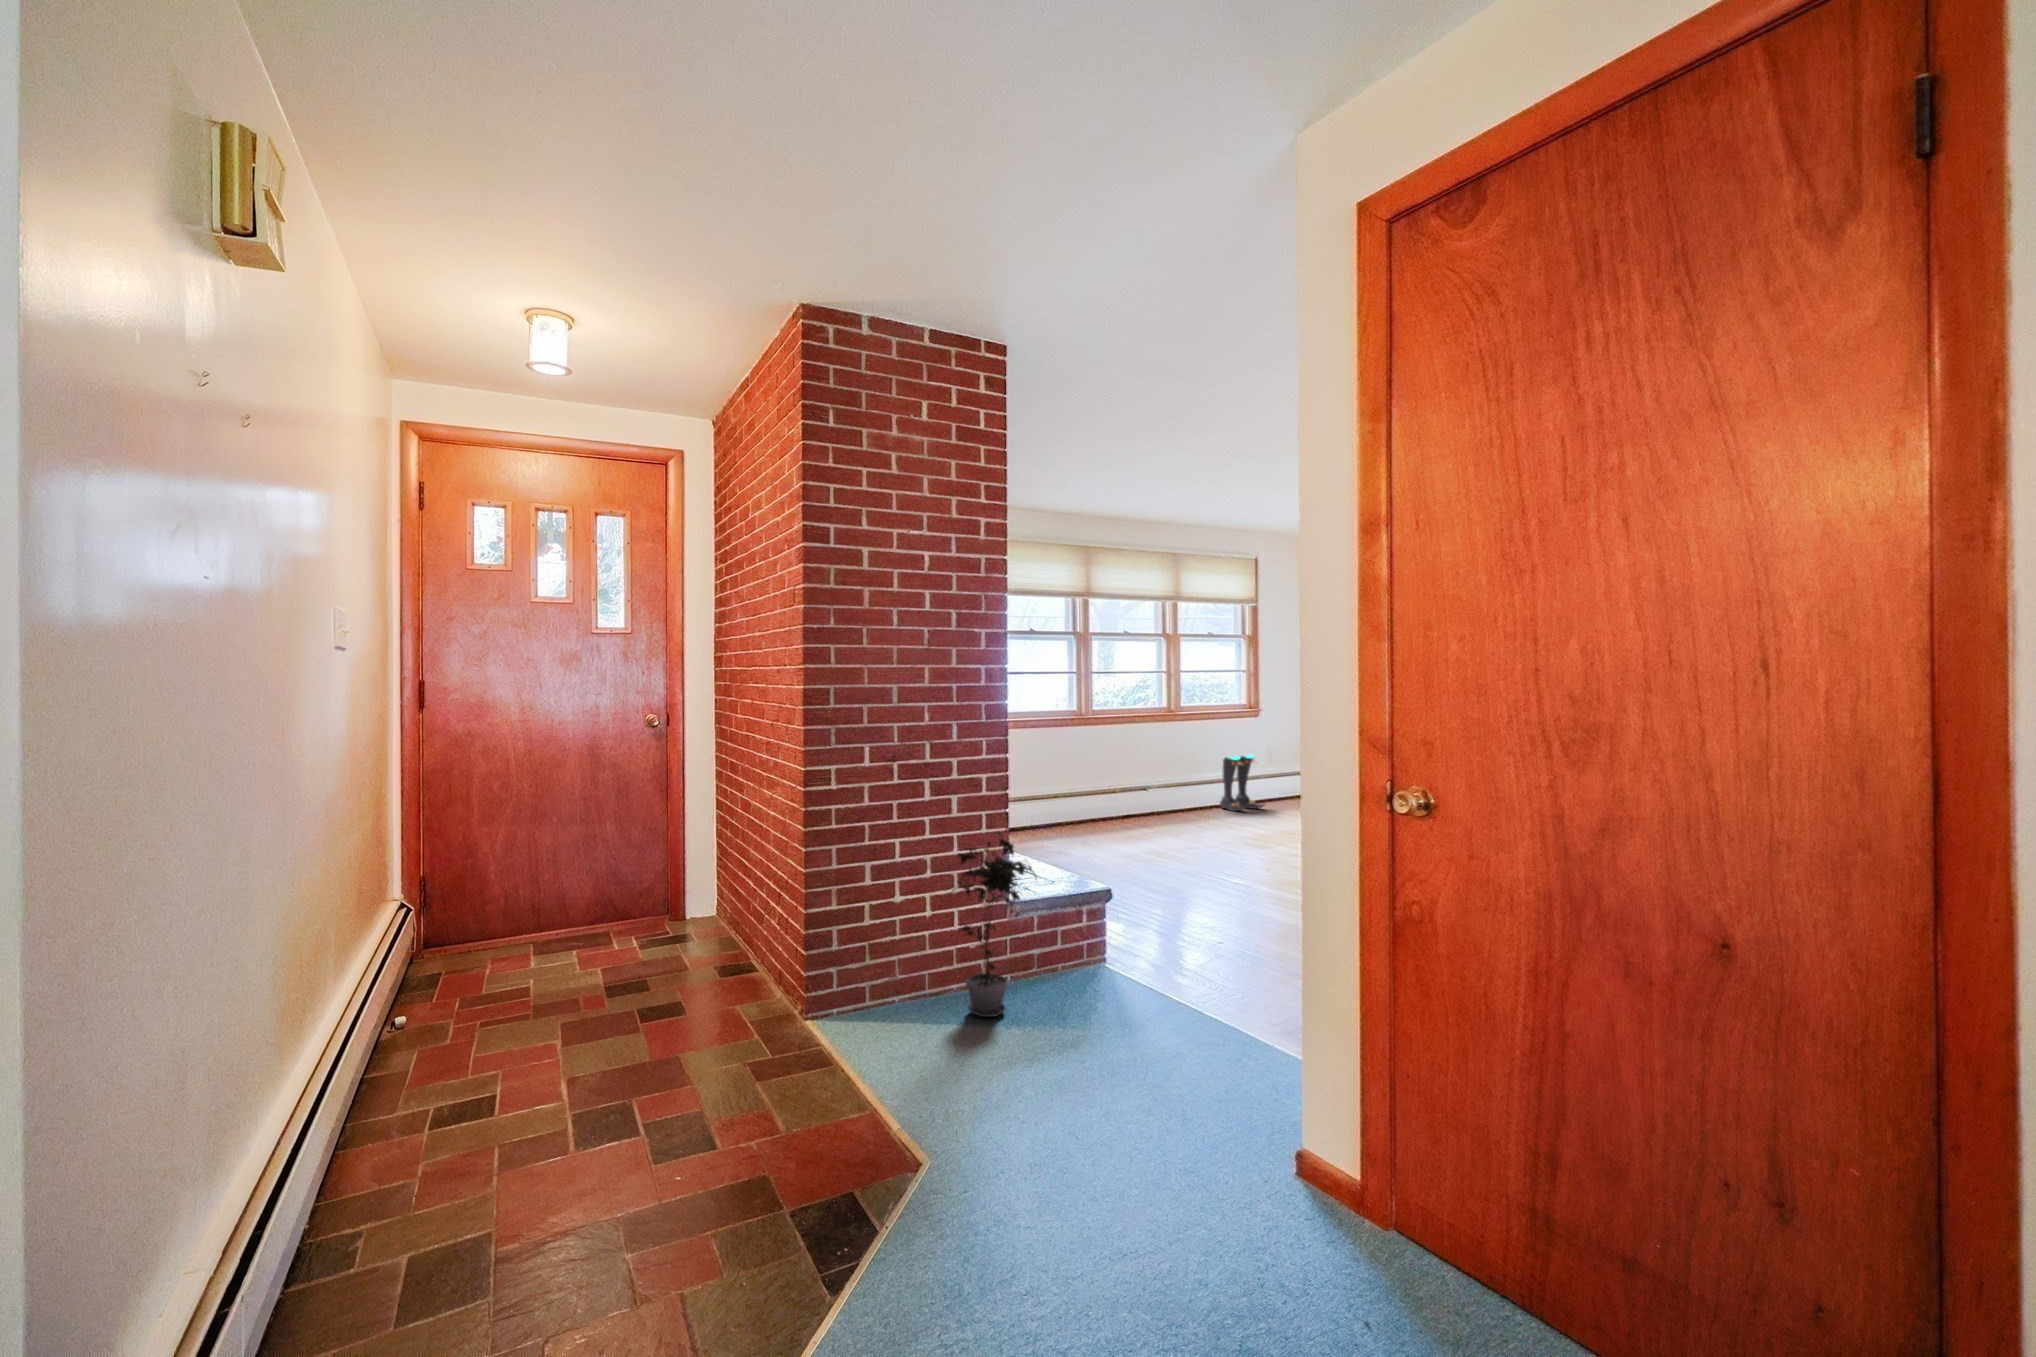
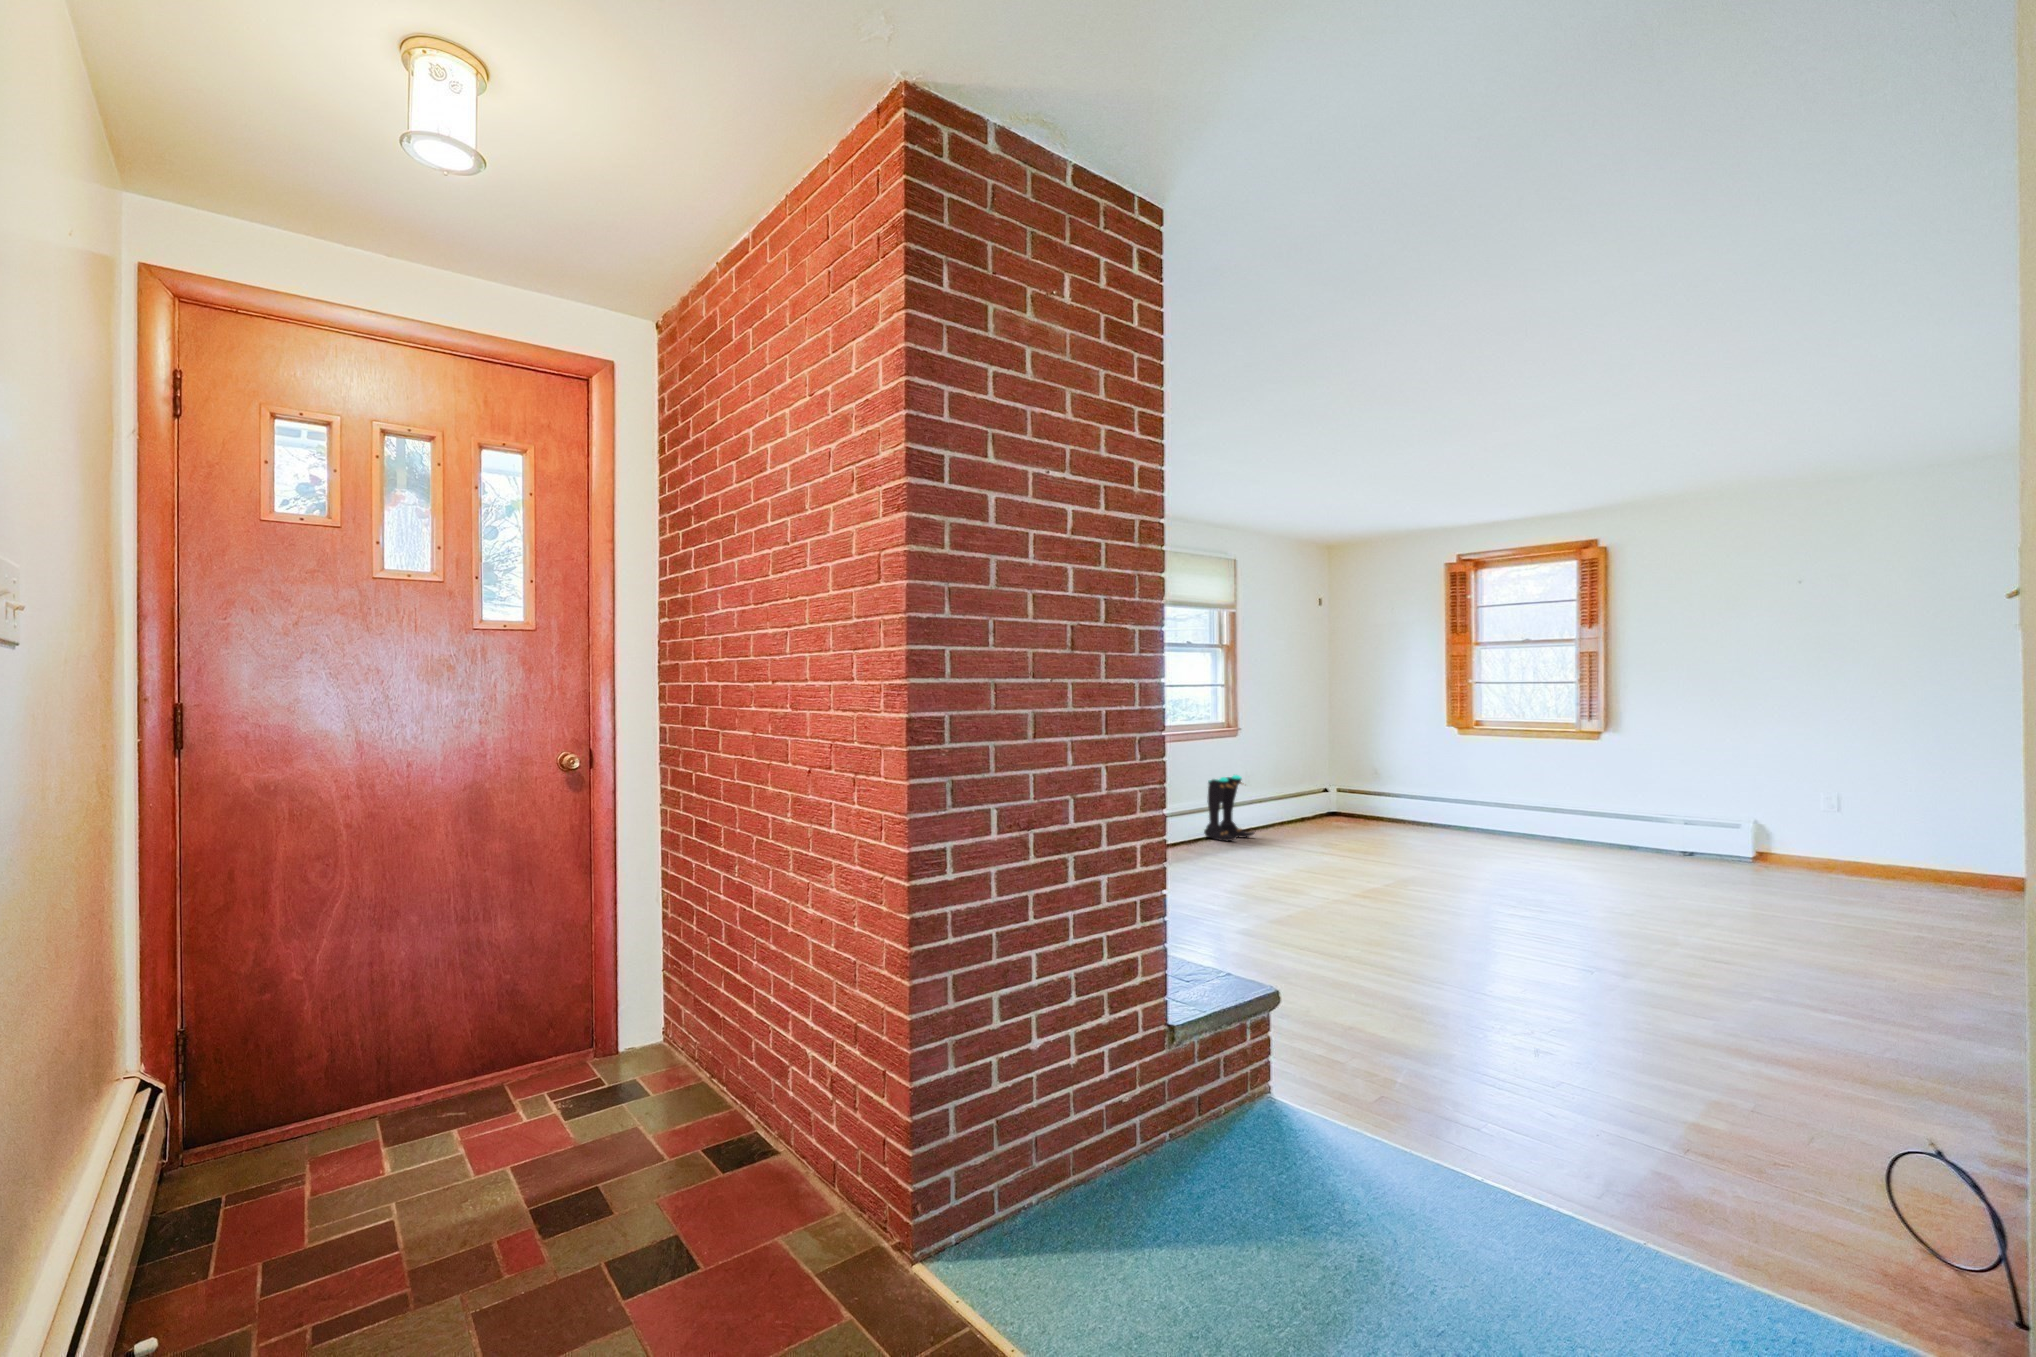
potted plant: present [954,832,1036,1017] -> none [1117,931,1284,1228]

